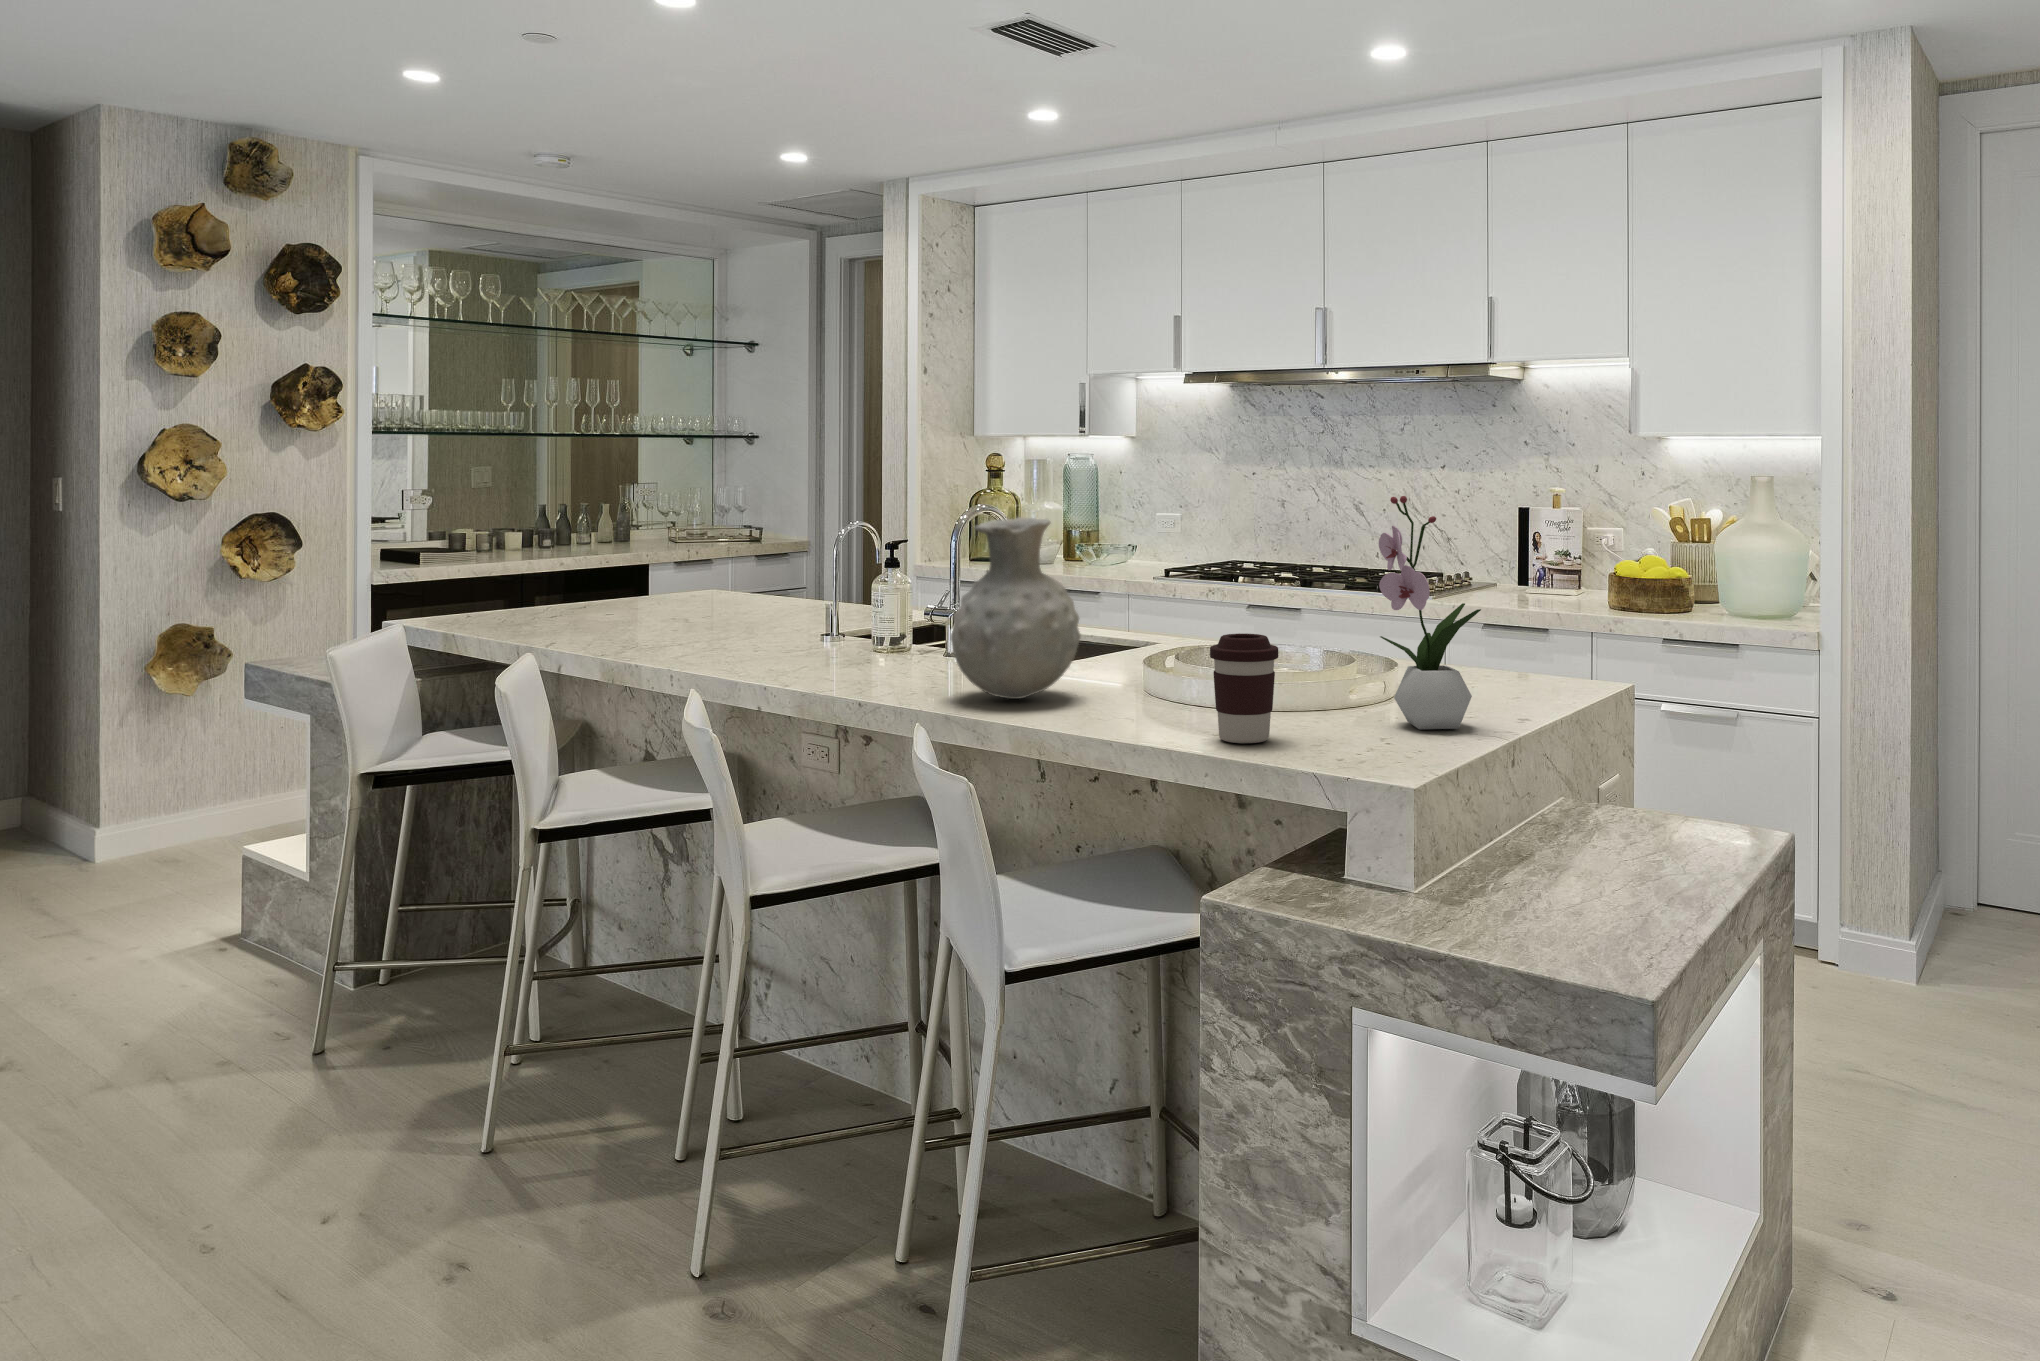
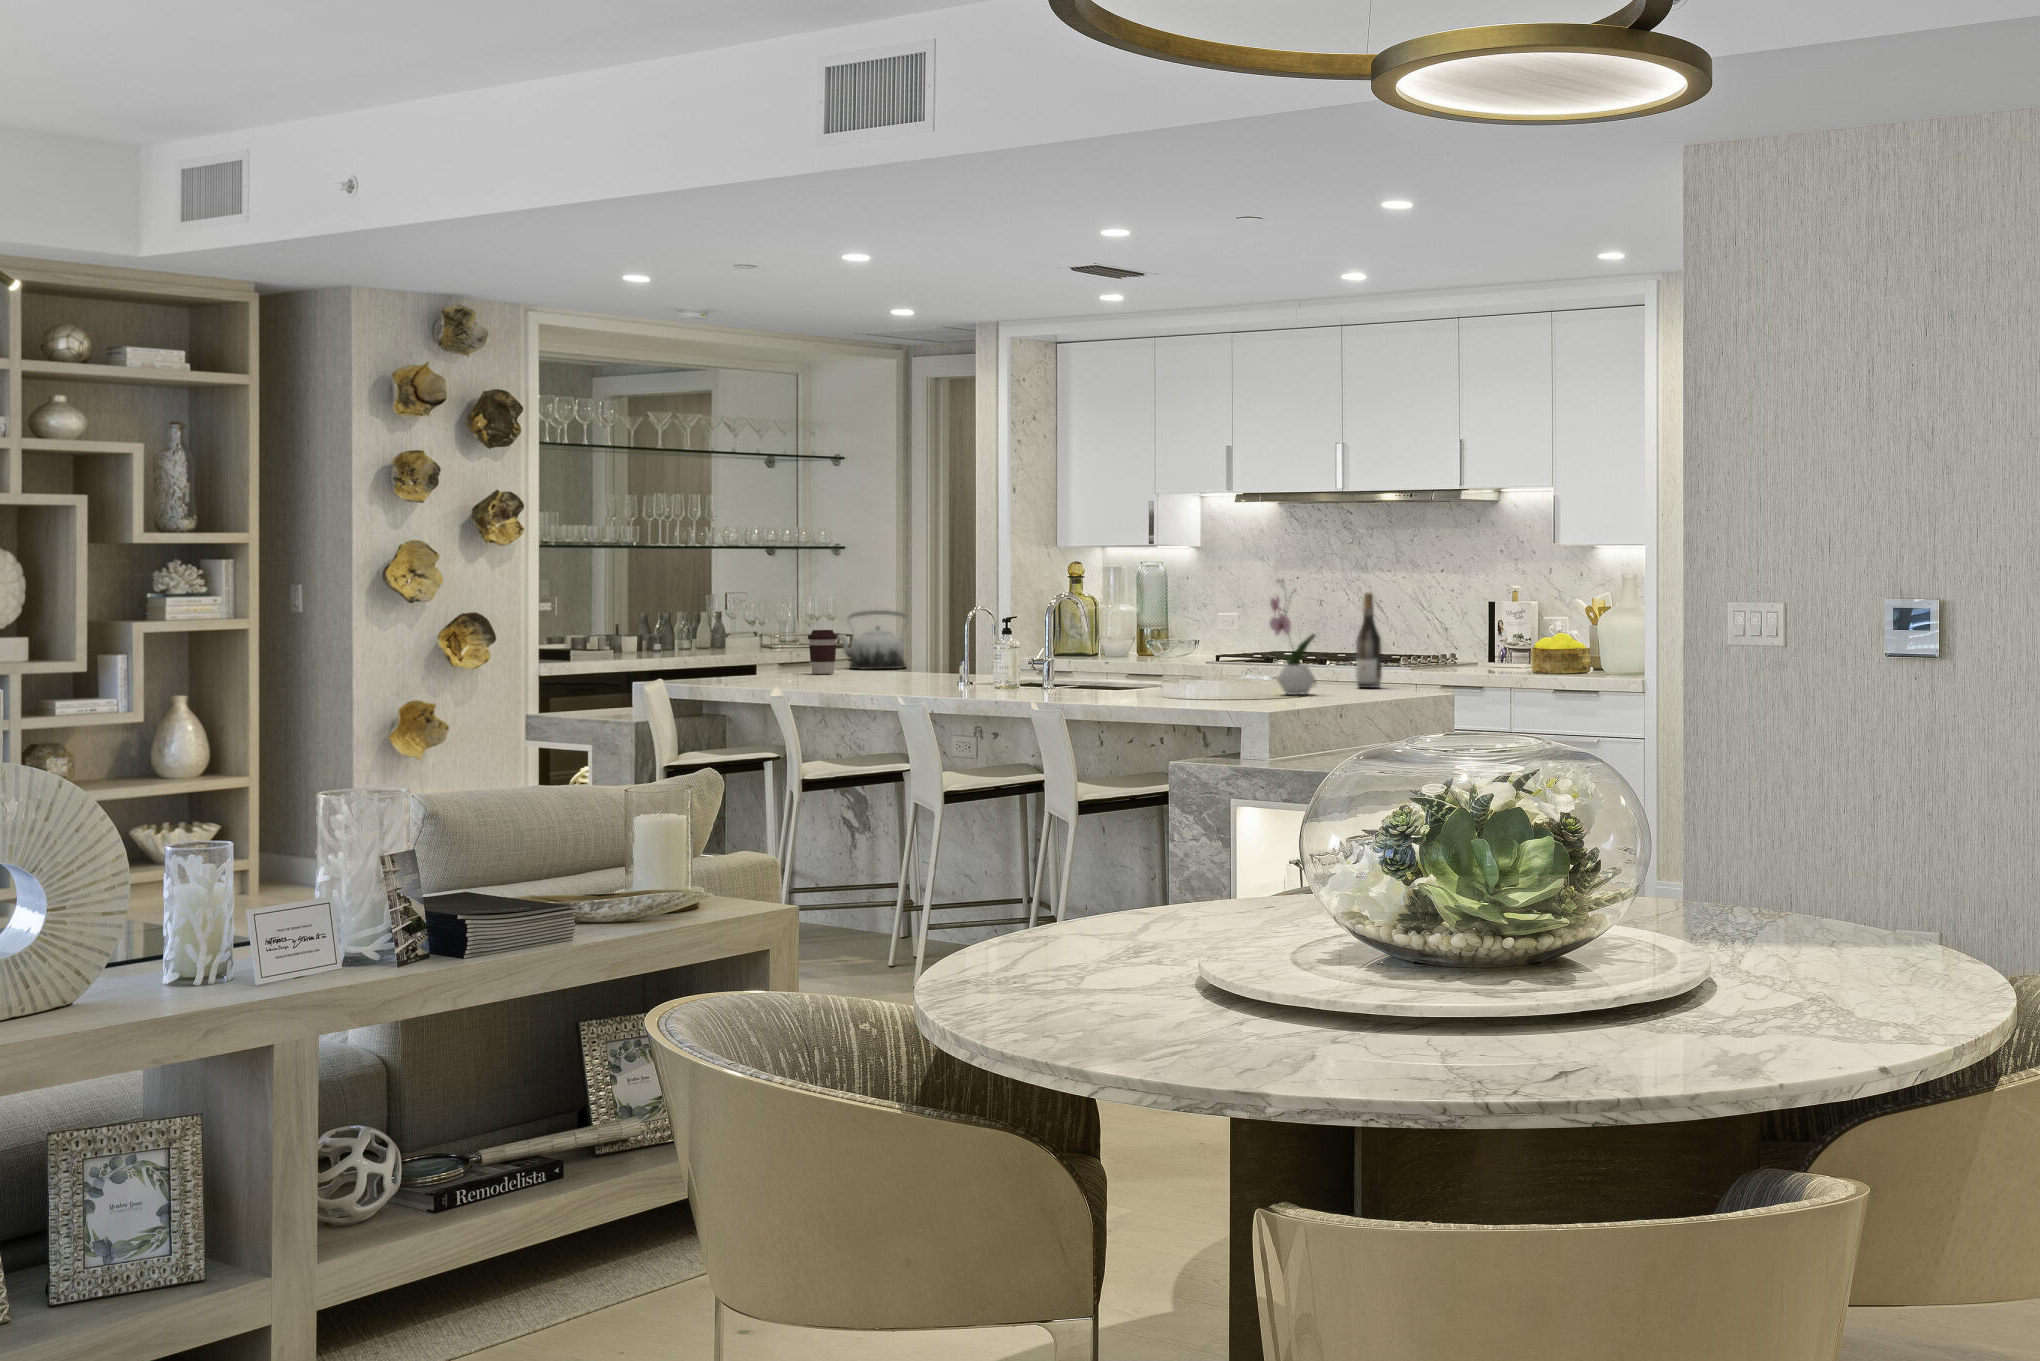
vase: present [951,517,1080,699] -> none [1050,593,1120,690]
wine bottle: none [1504,518,1553,695] -> present [1356,593,1382,688]
teapot: none [656,524,761,612] -> present [838,610,907,669]
coffee cup: present [1210,633,1278,743] -> present [808,630,838,674]

